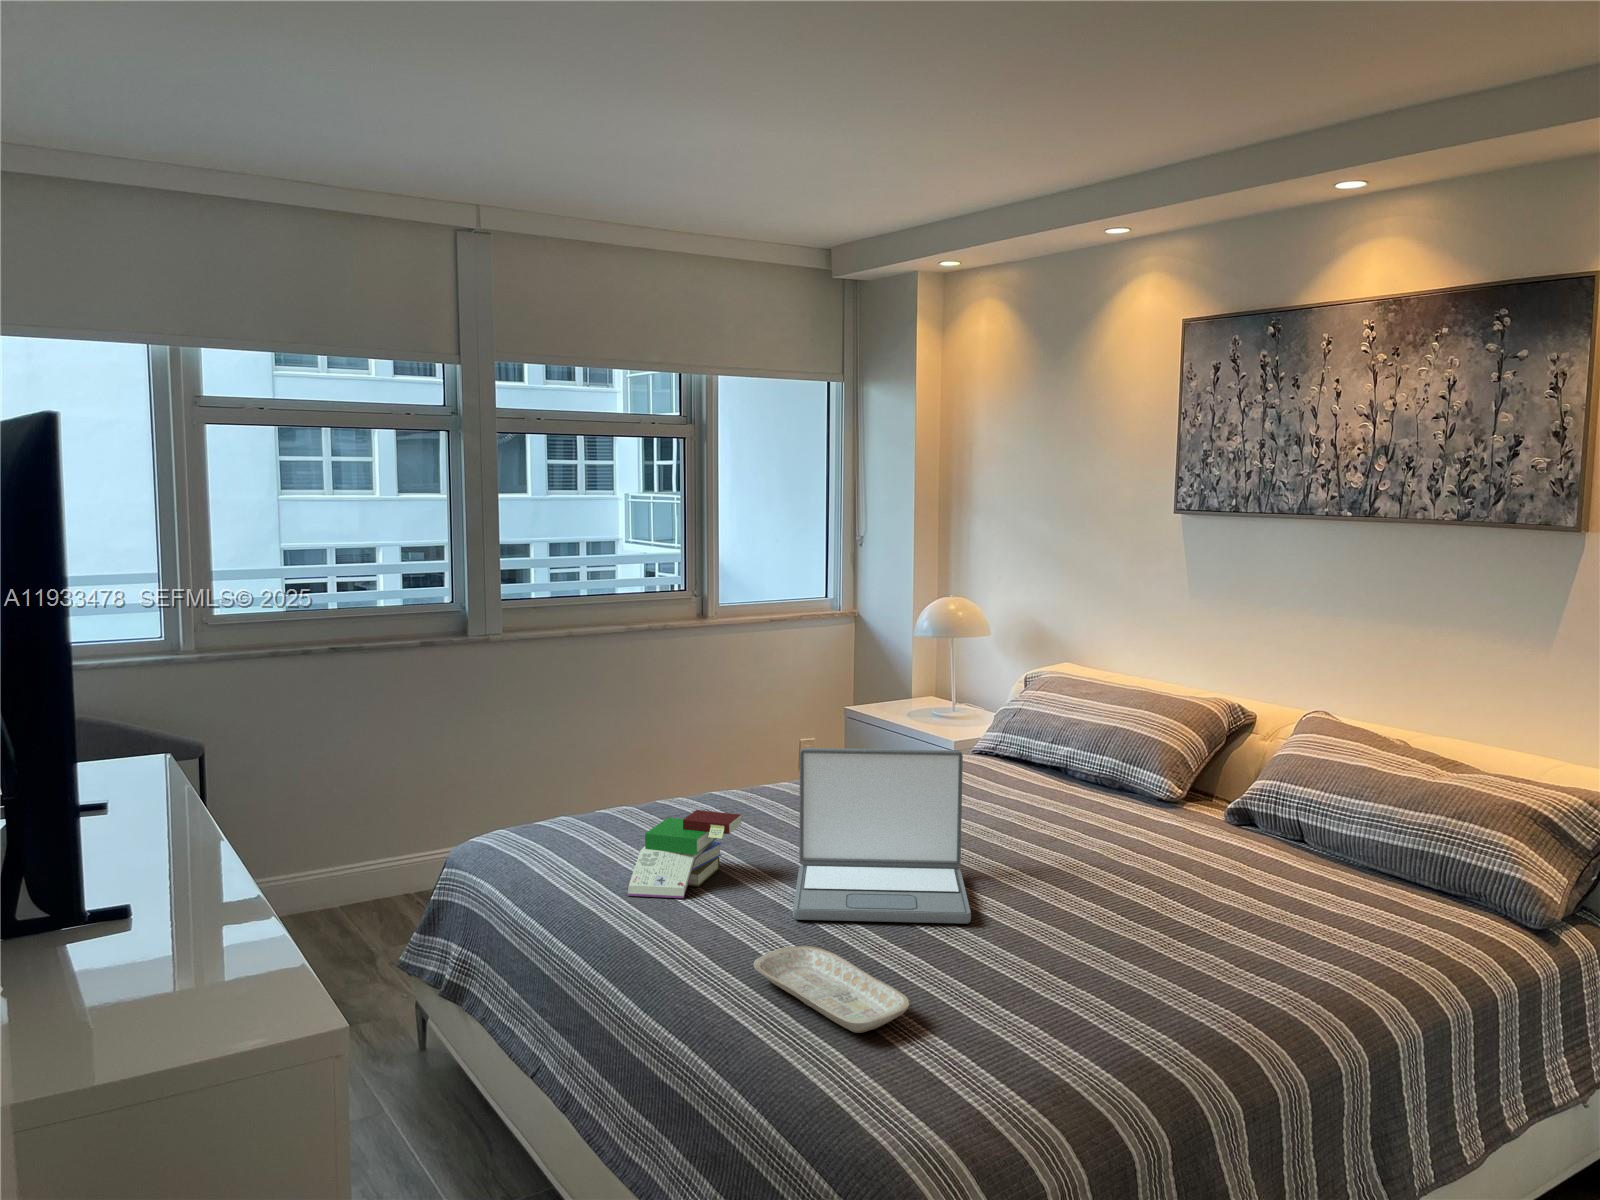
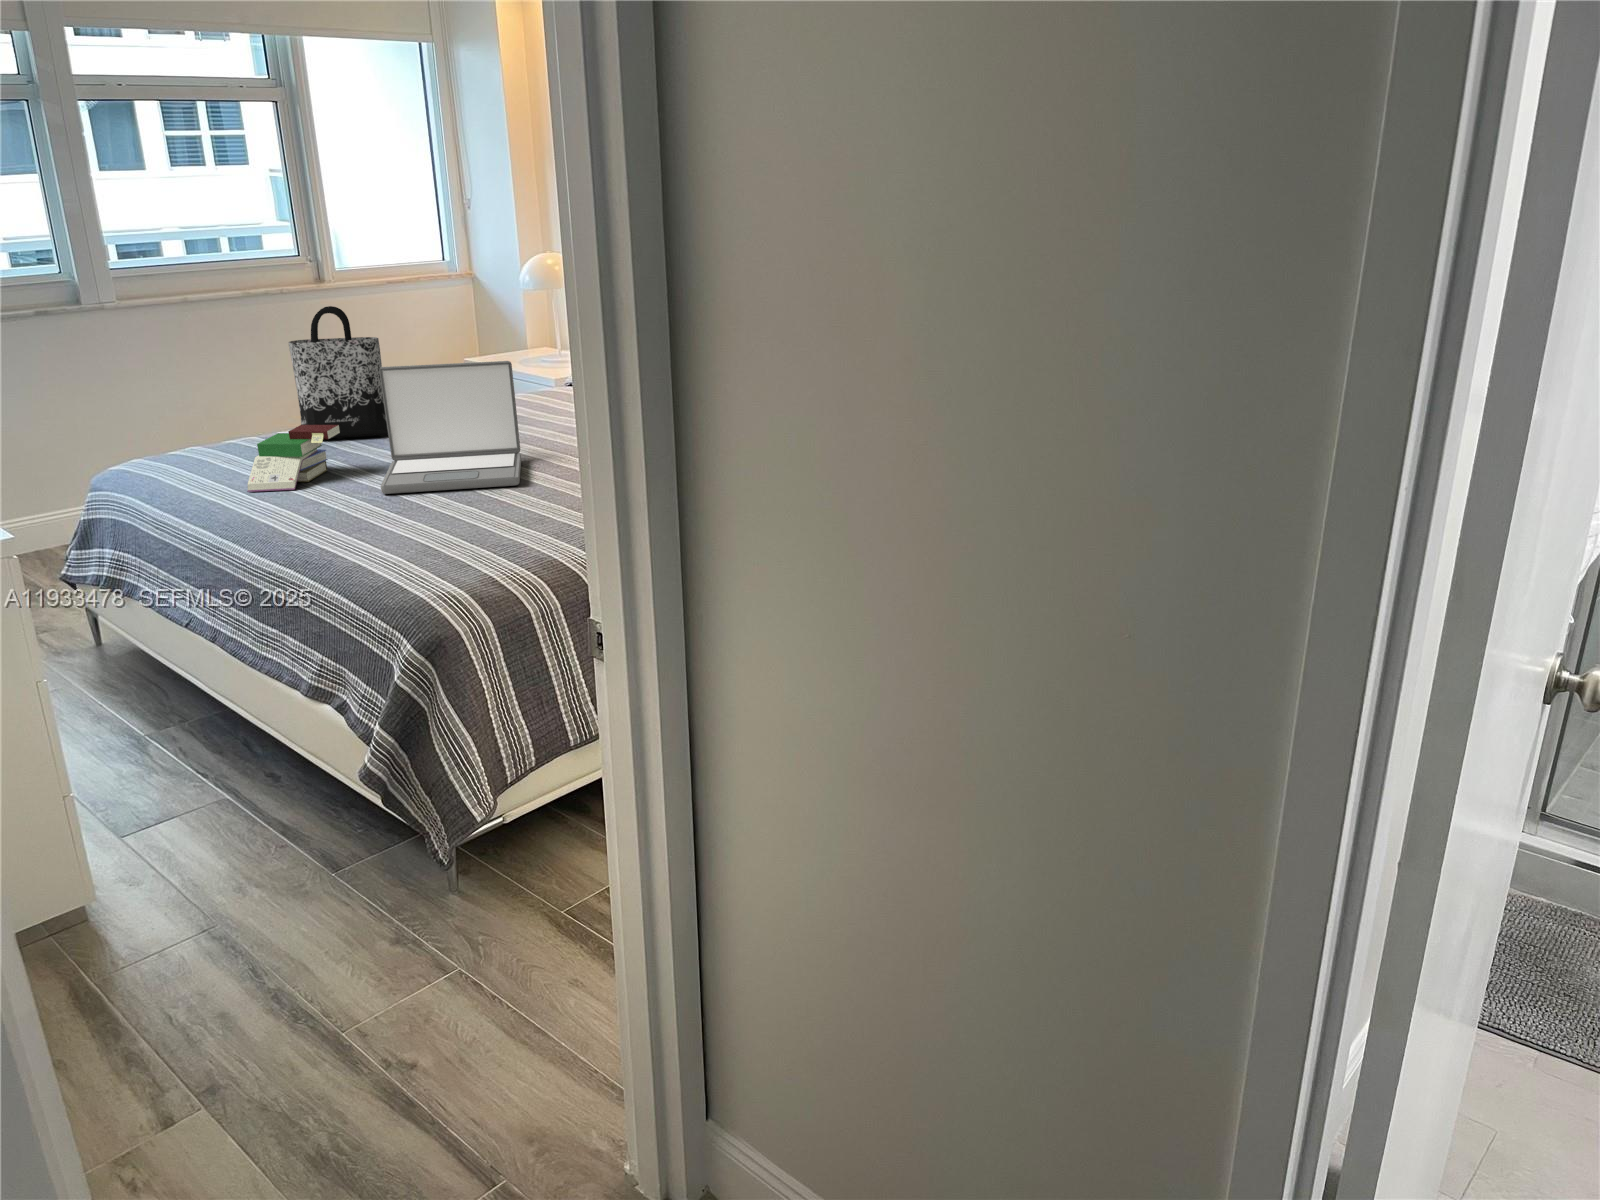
tote bag: none [685,662,792,817] -> present [288,306,388,438]
tray: present [753,946,909,1033] -> none [341,504,453,547]

